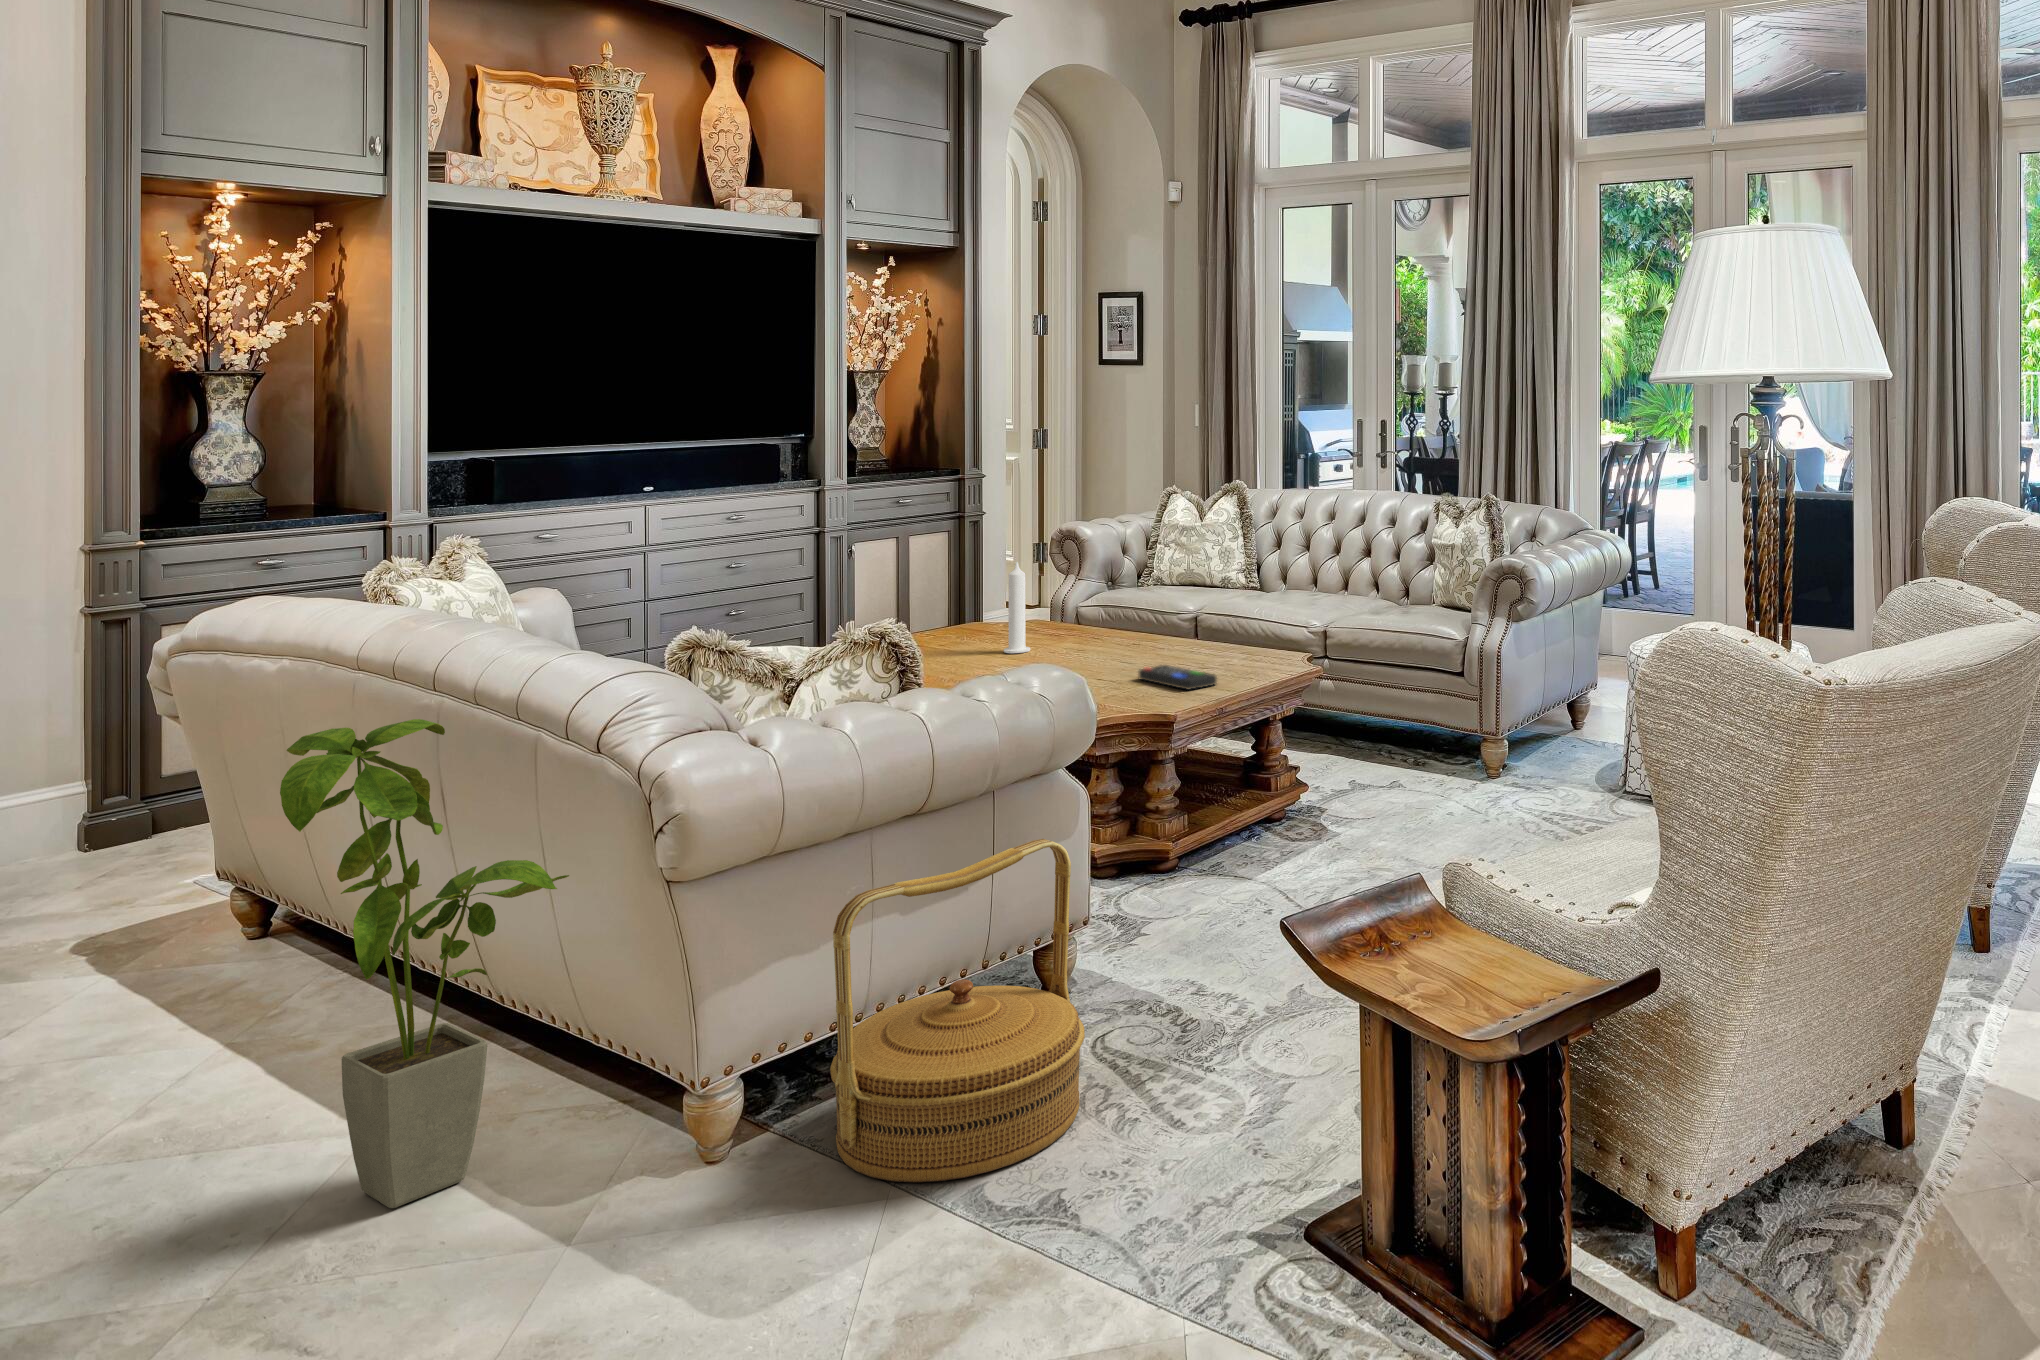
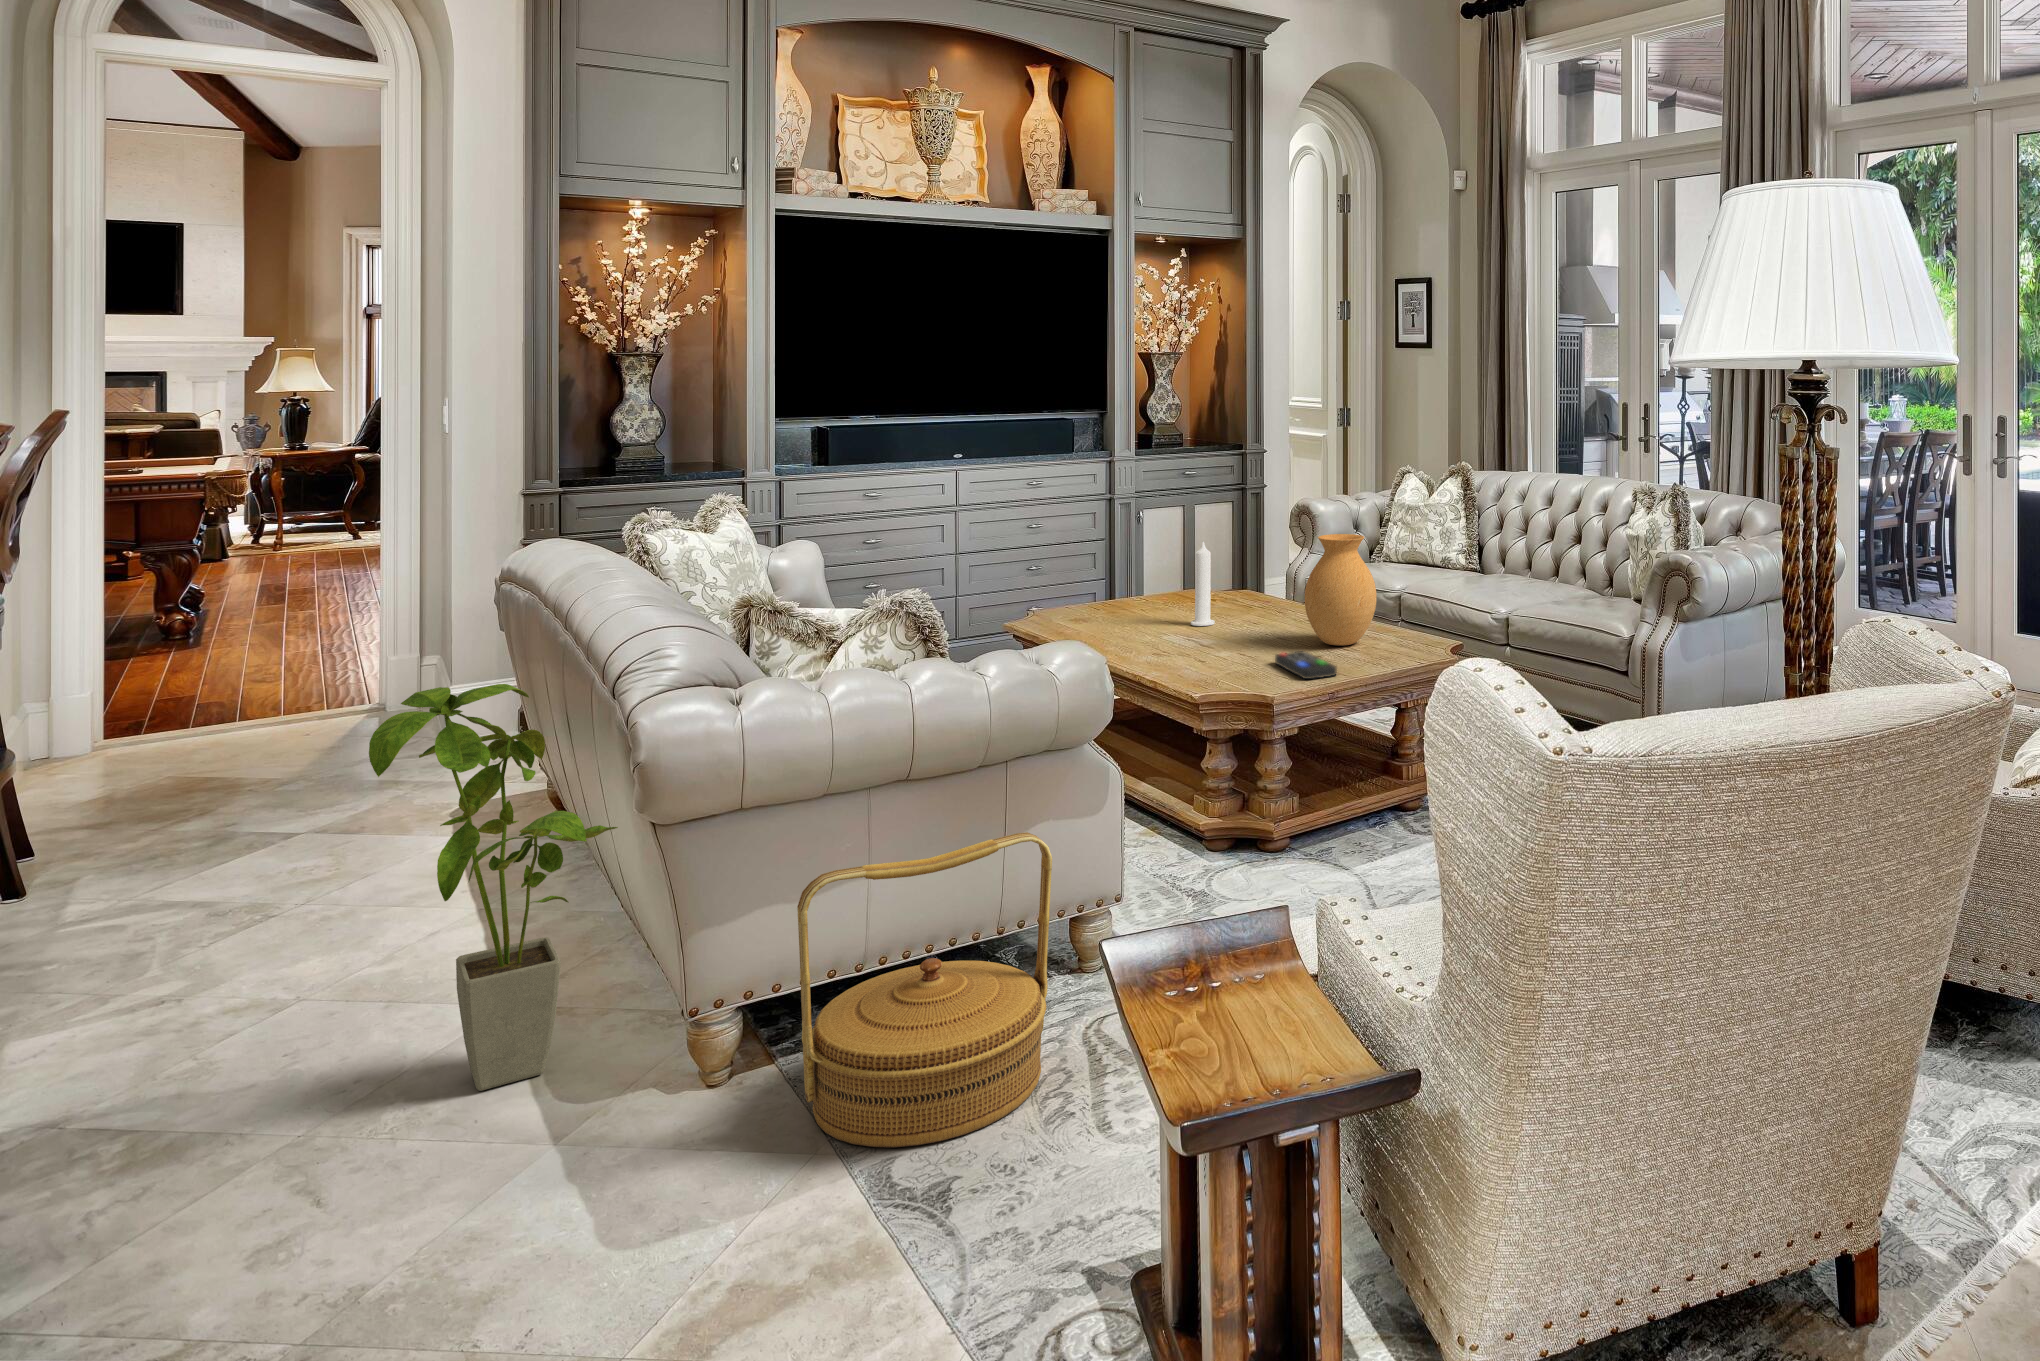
vase: none [1152,544,1228,659] -> present [1305,534,1377,646]

